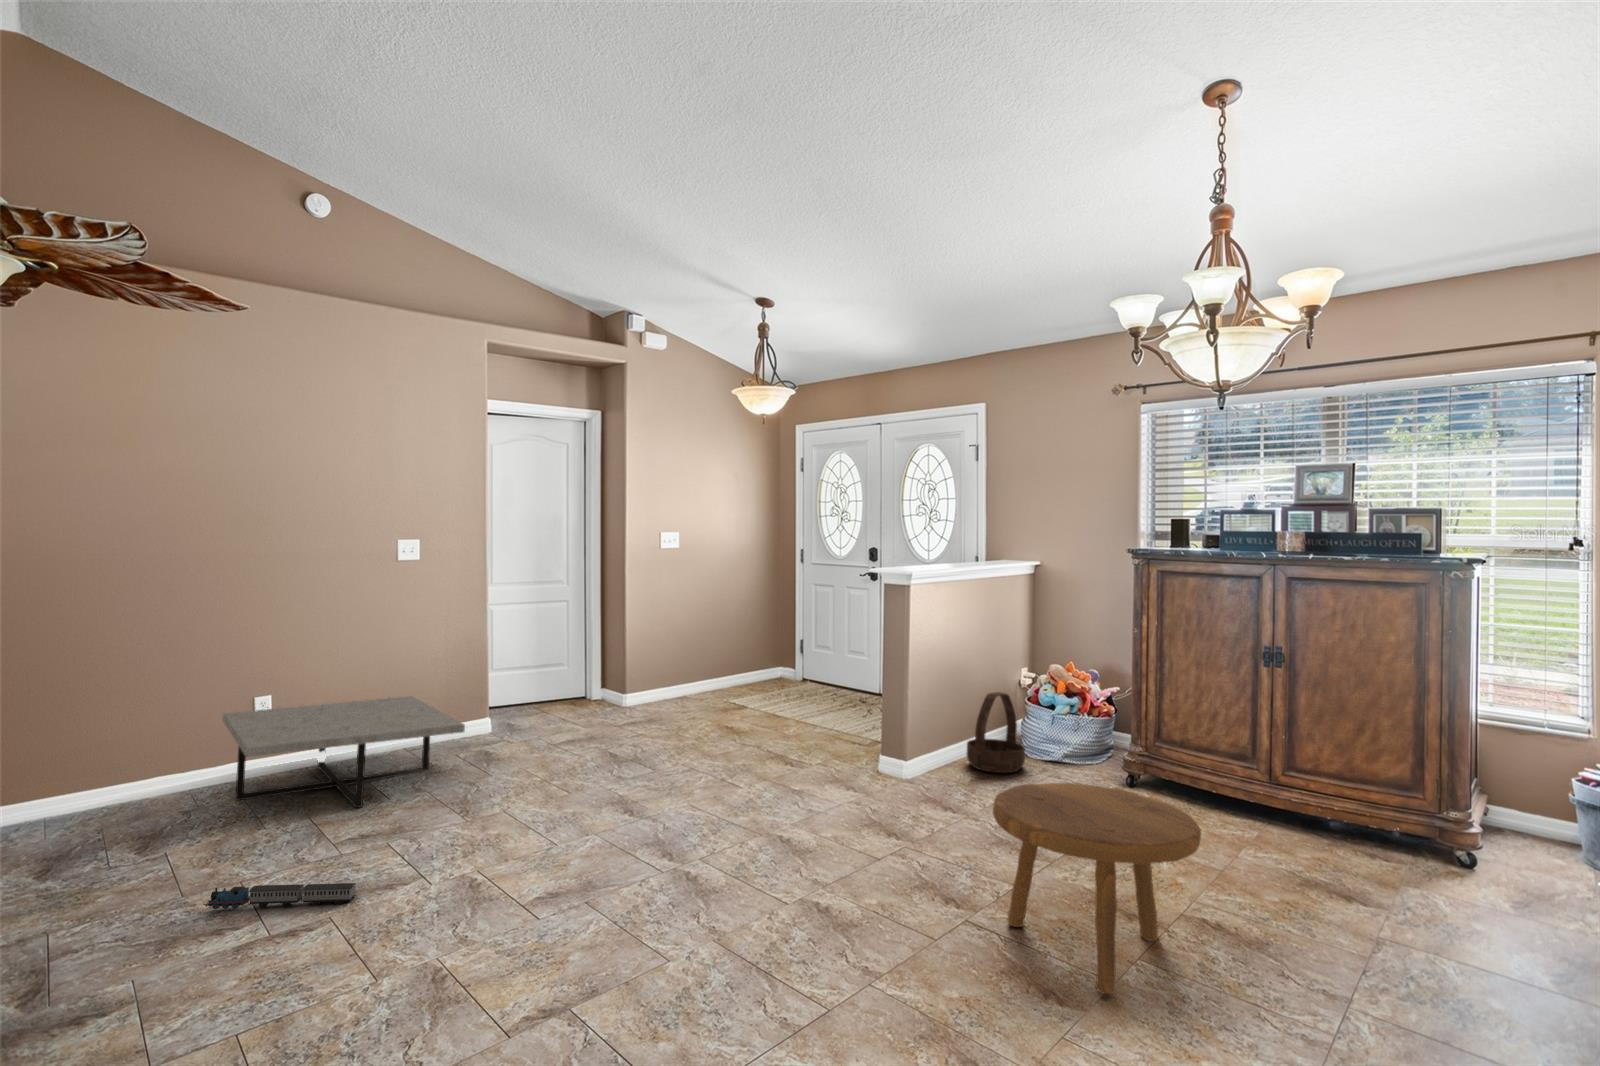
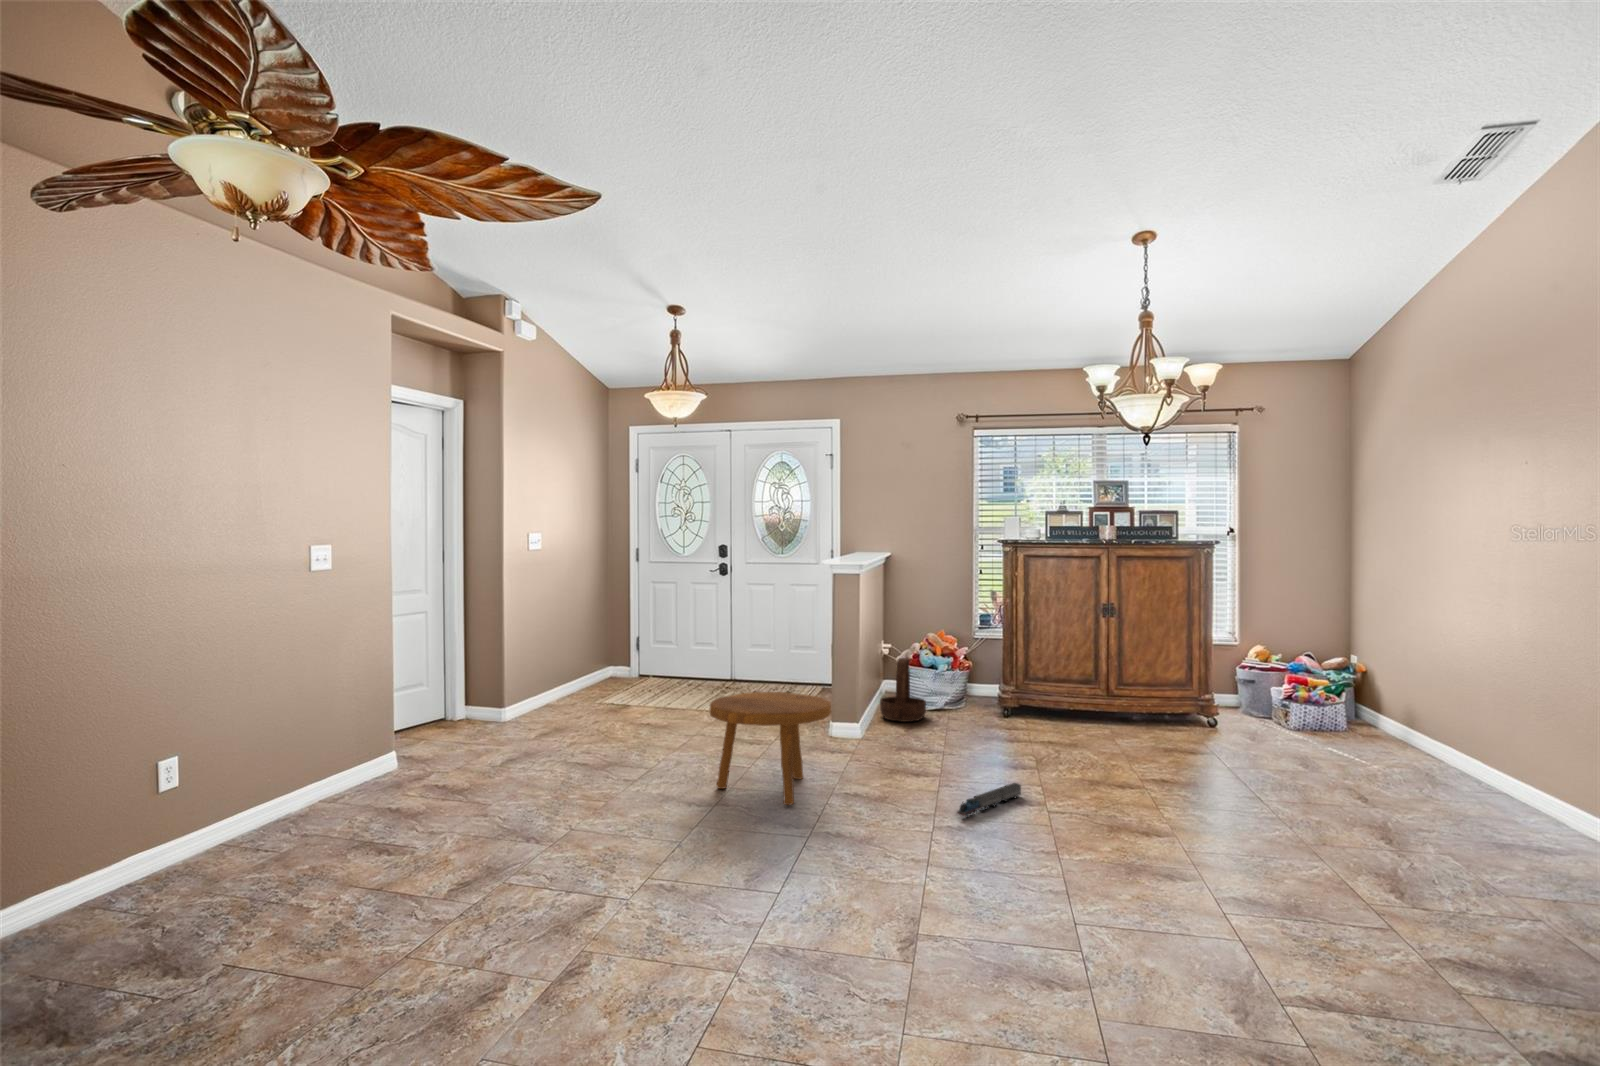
coffee table: present [223,696,465,808] -> none [108,736,487,898]
footstool: present [993,783,1201,994] -> present [710,692,831,805]
toy train: present [204,883,357,909] -> present [957,783,1021,817]

